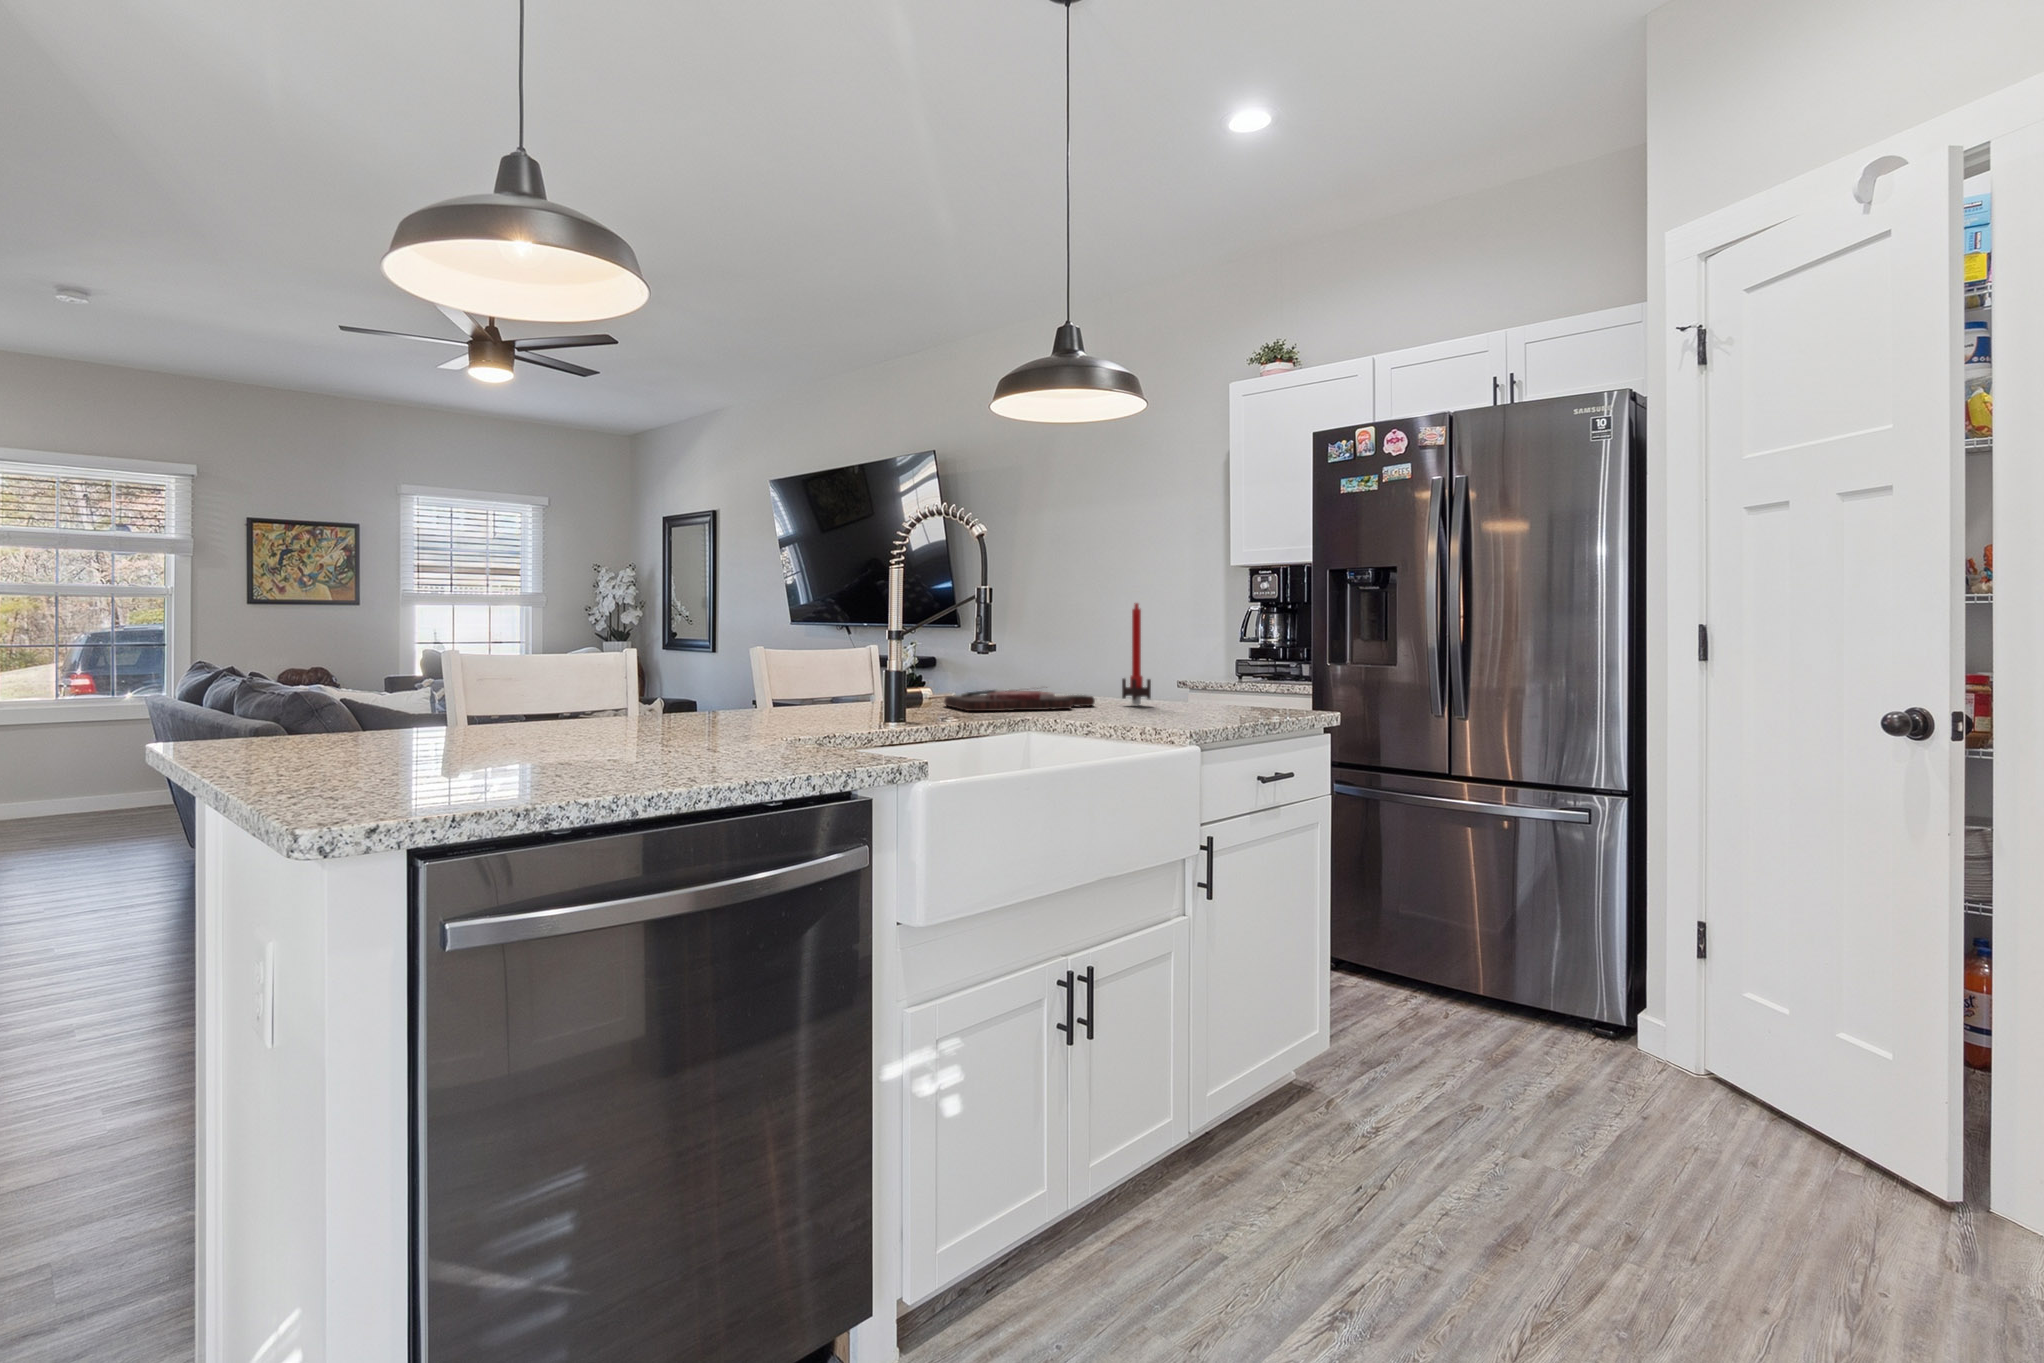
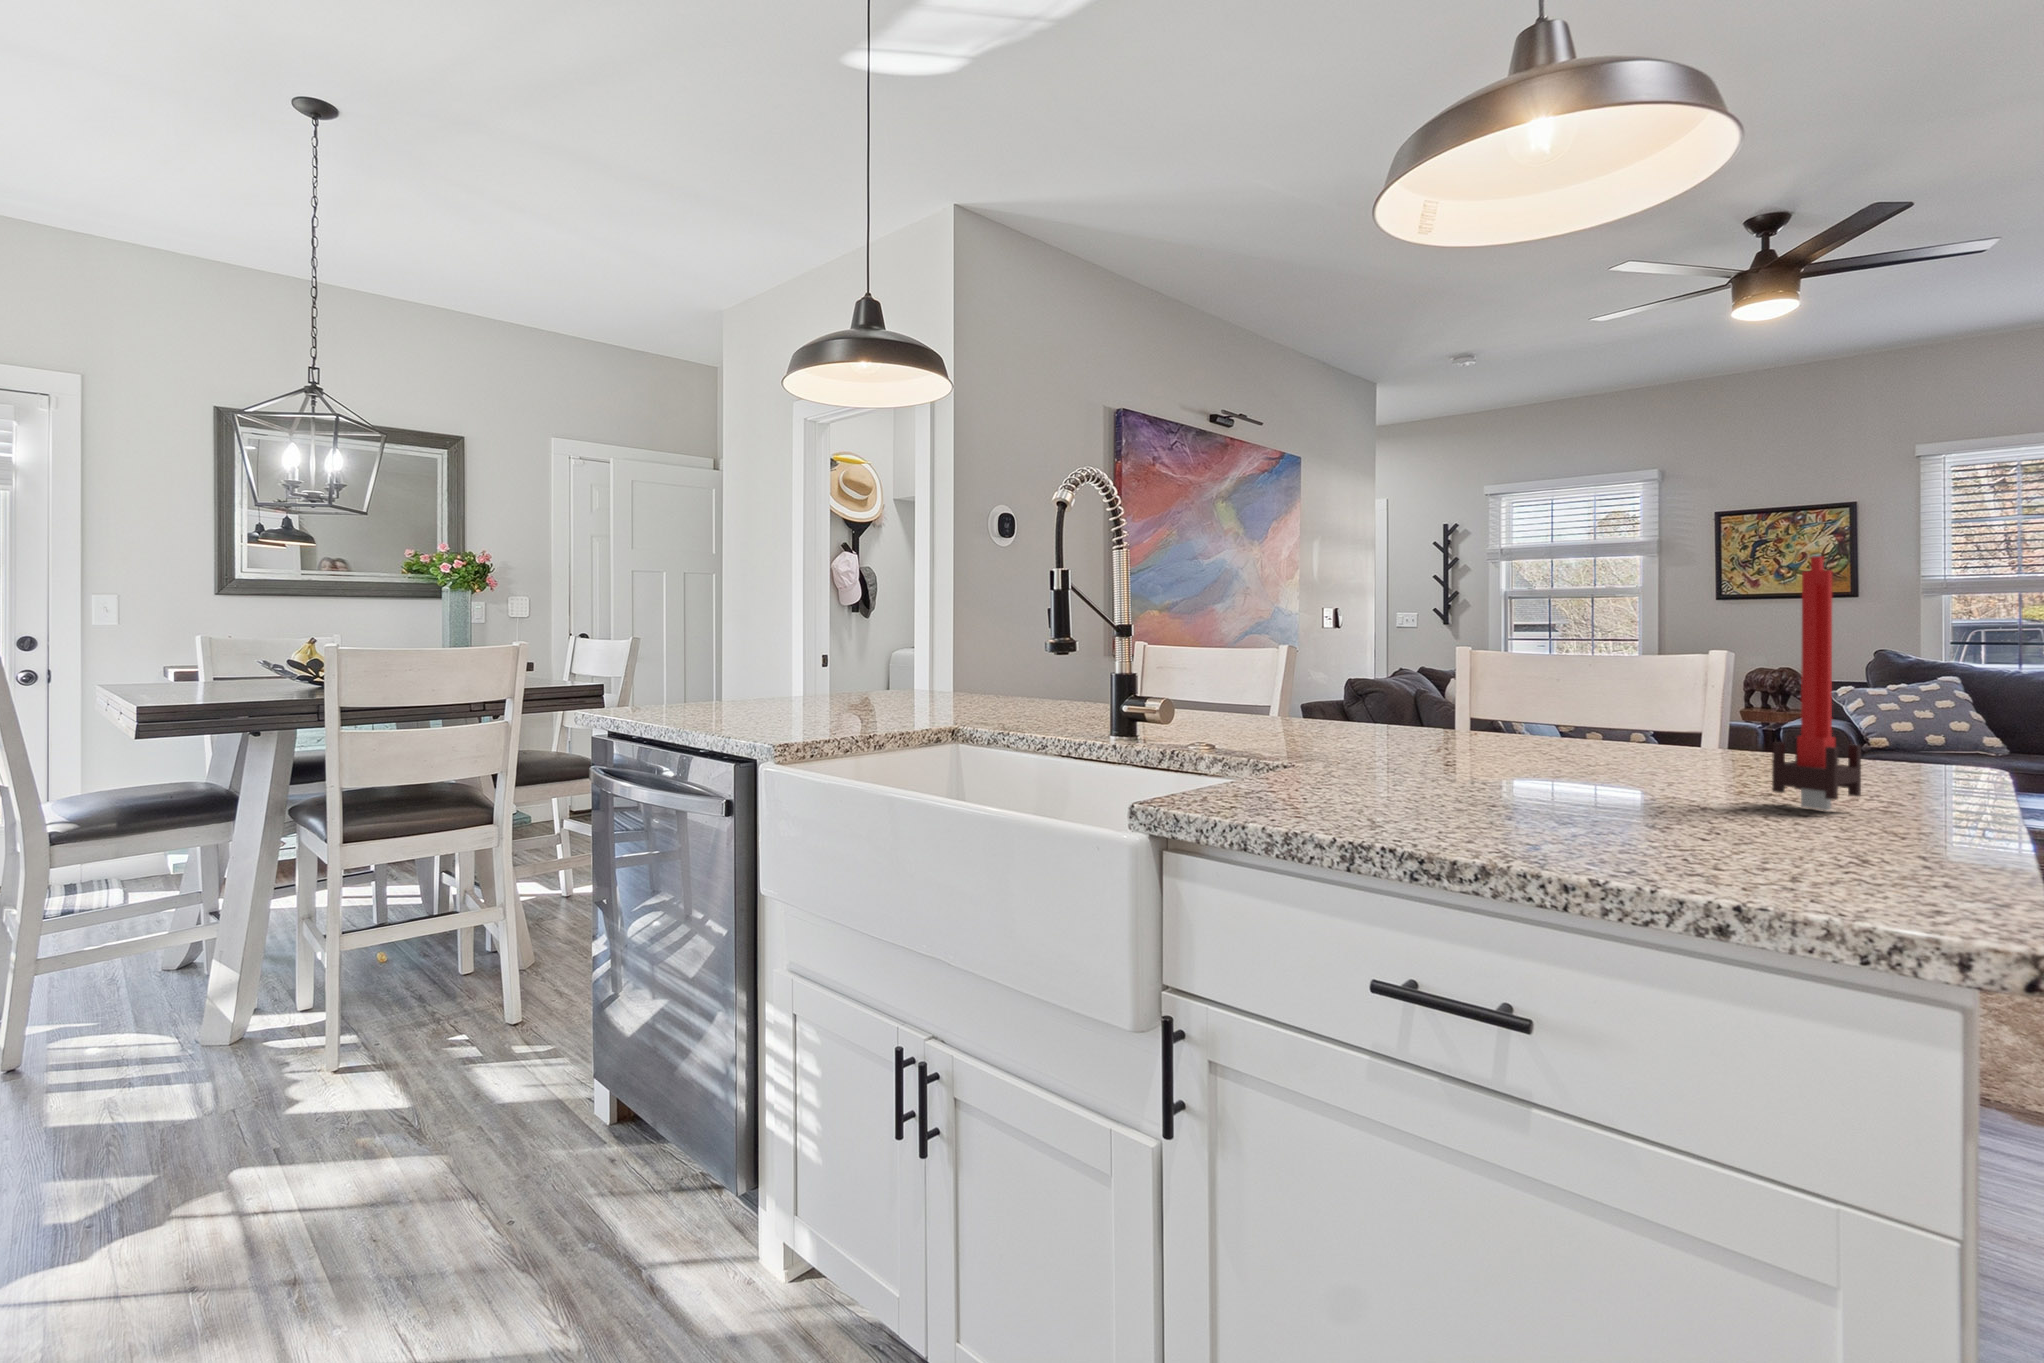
cutting board: present [944,686,1095,711] -> none [1415,732,1734,790]

